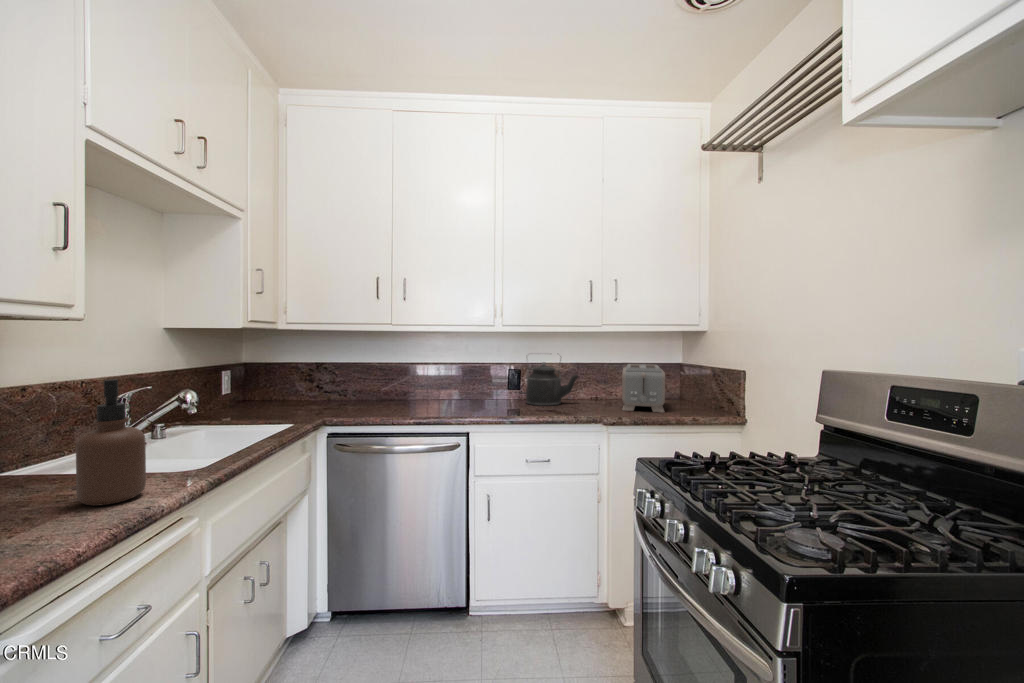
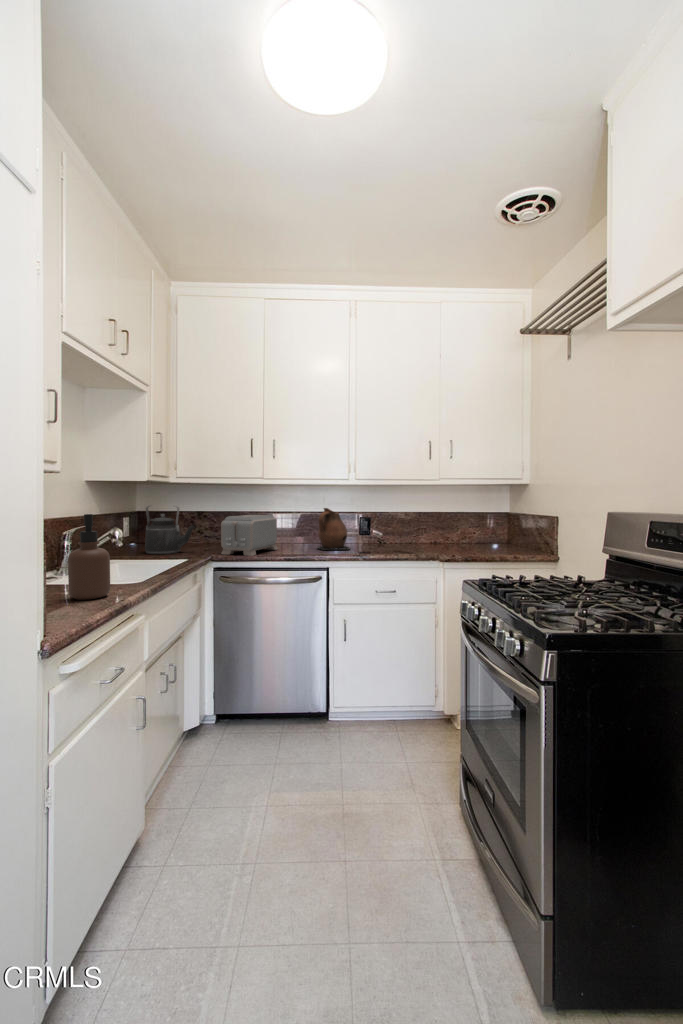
ceramic pitcher: none [456,356,499,407] -> present [317,508,350,550]
kettle: present [526,362,578,406] -> present [145,506,195,554]
toaster: present [622,364,665,413] -> present [221,515,278,556]

